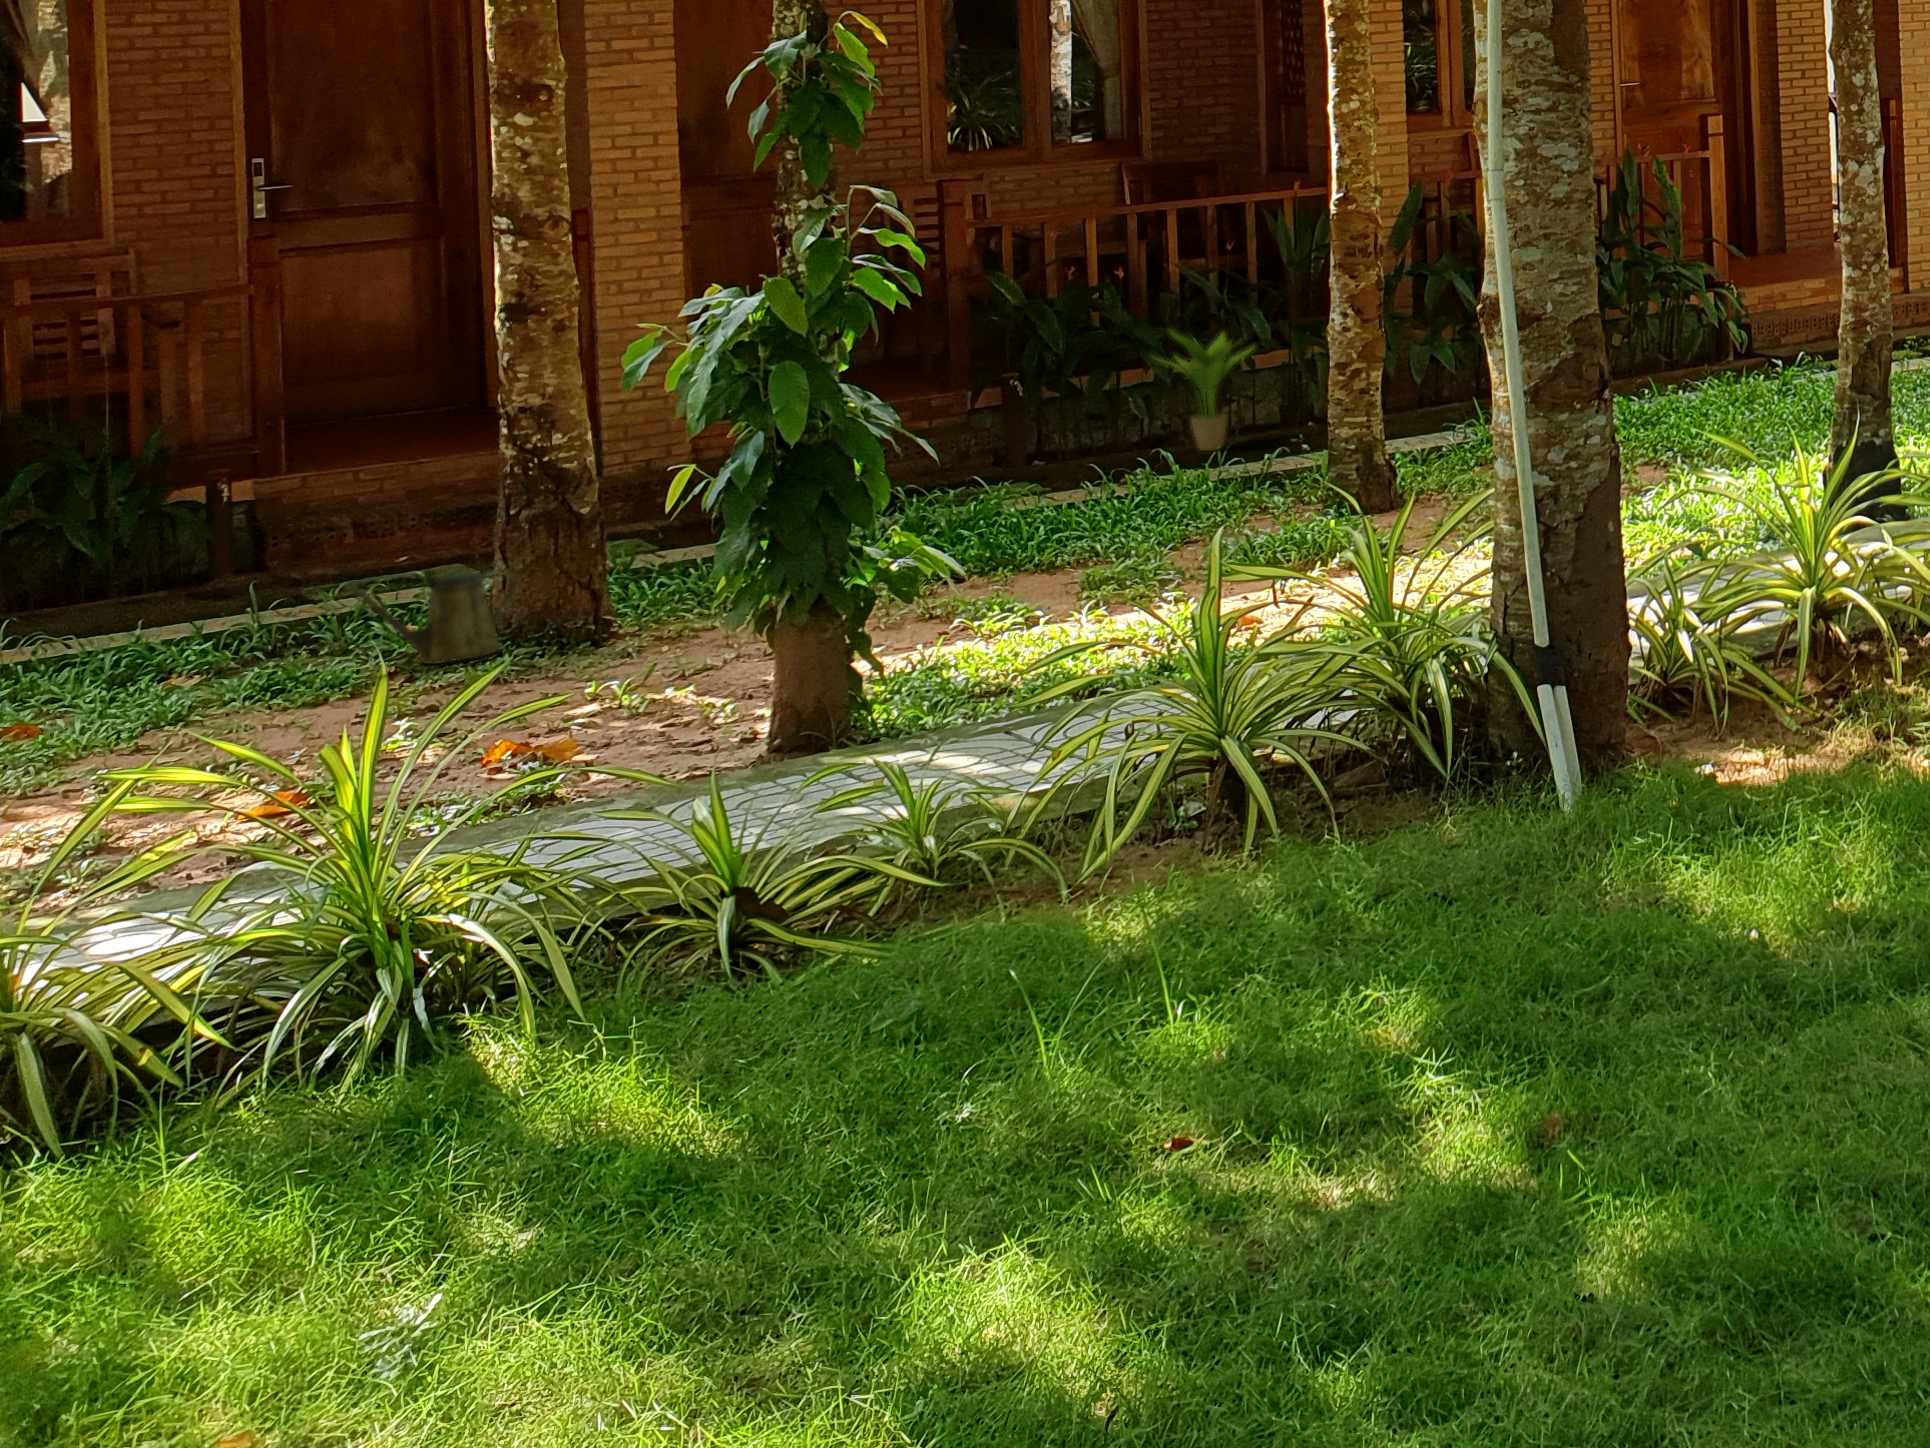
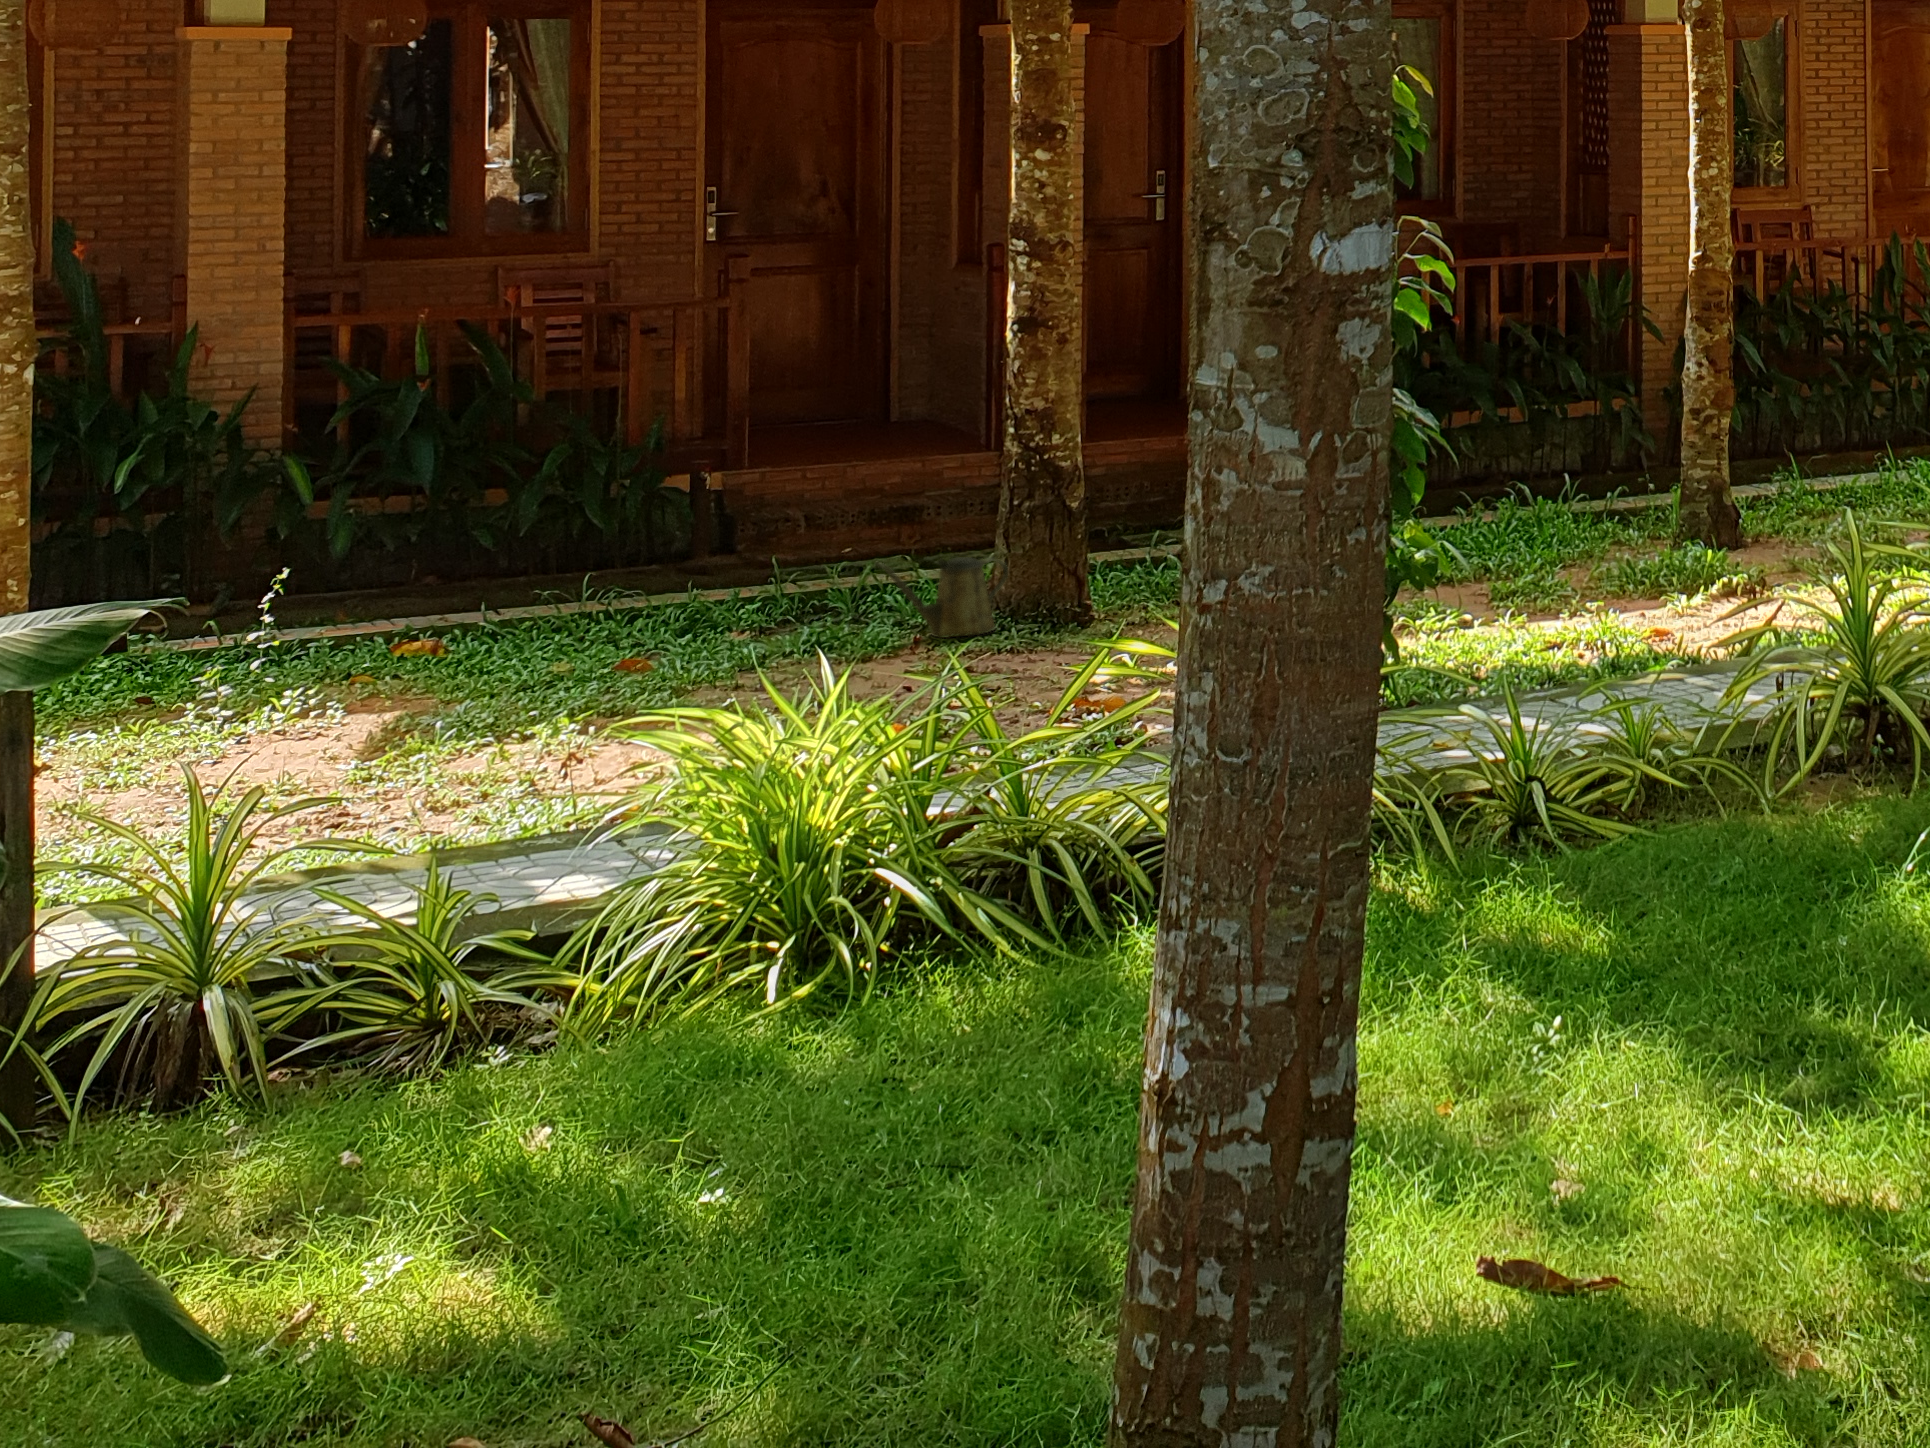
potted plant: present [1152,330,1251,451] -> none [1488,378,1581,495]

